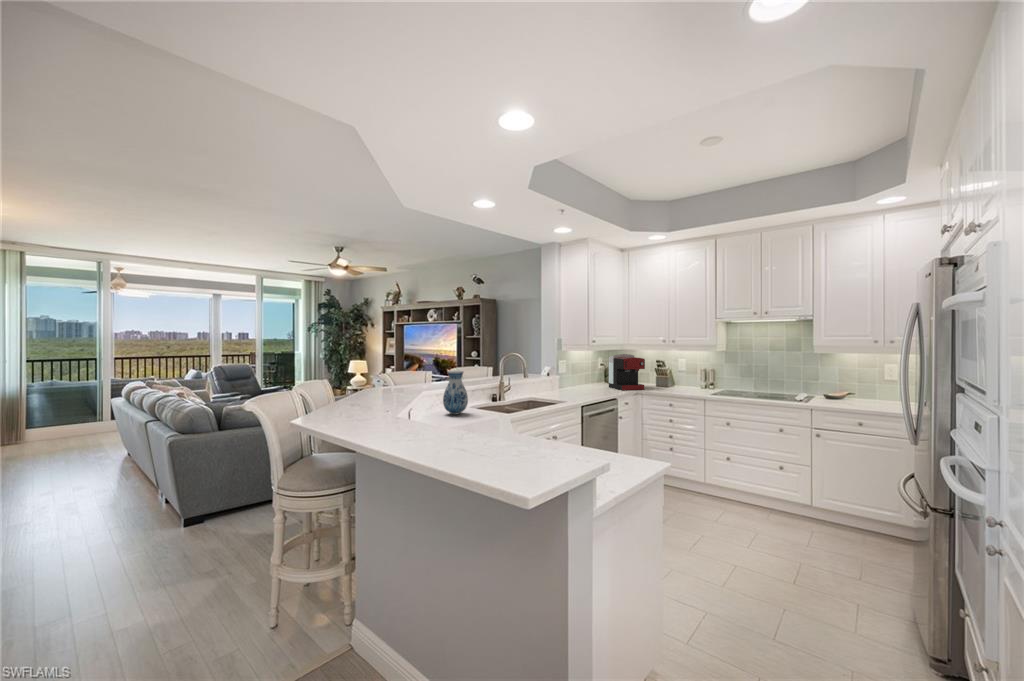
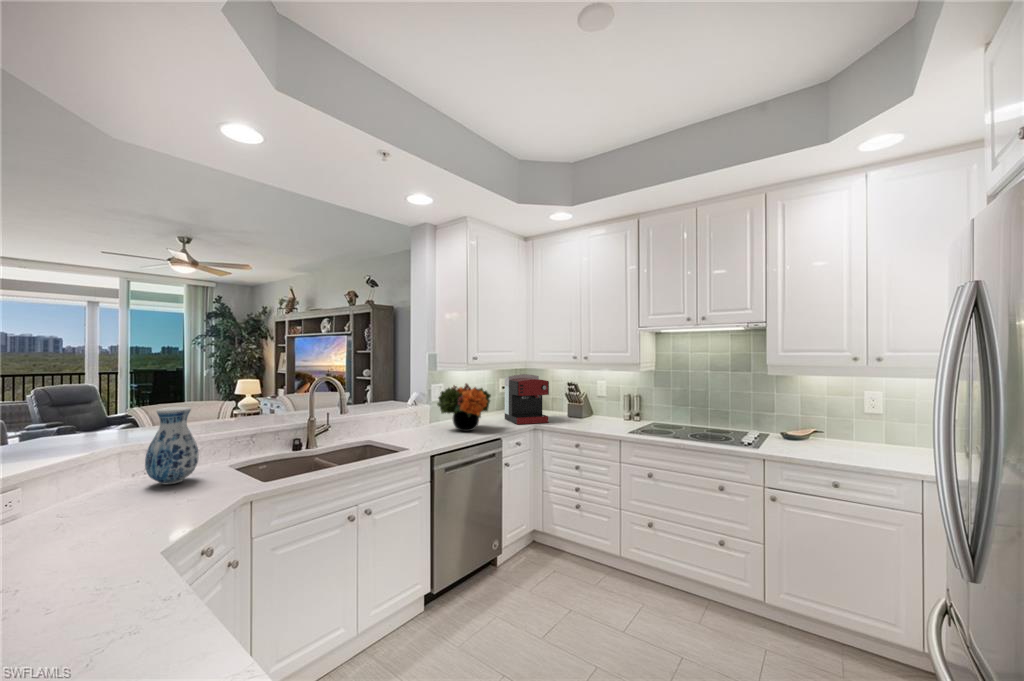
flower arrangement: none [569,360,608,394] -> present [437,383,491,431]

